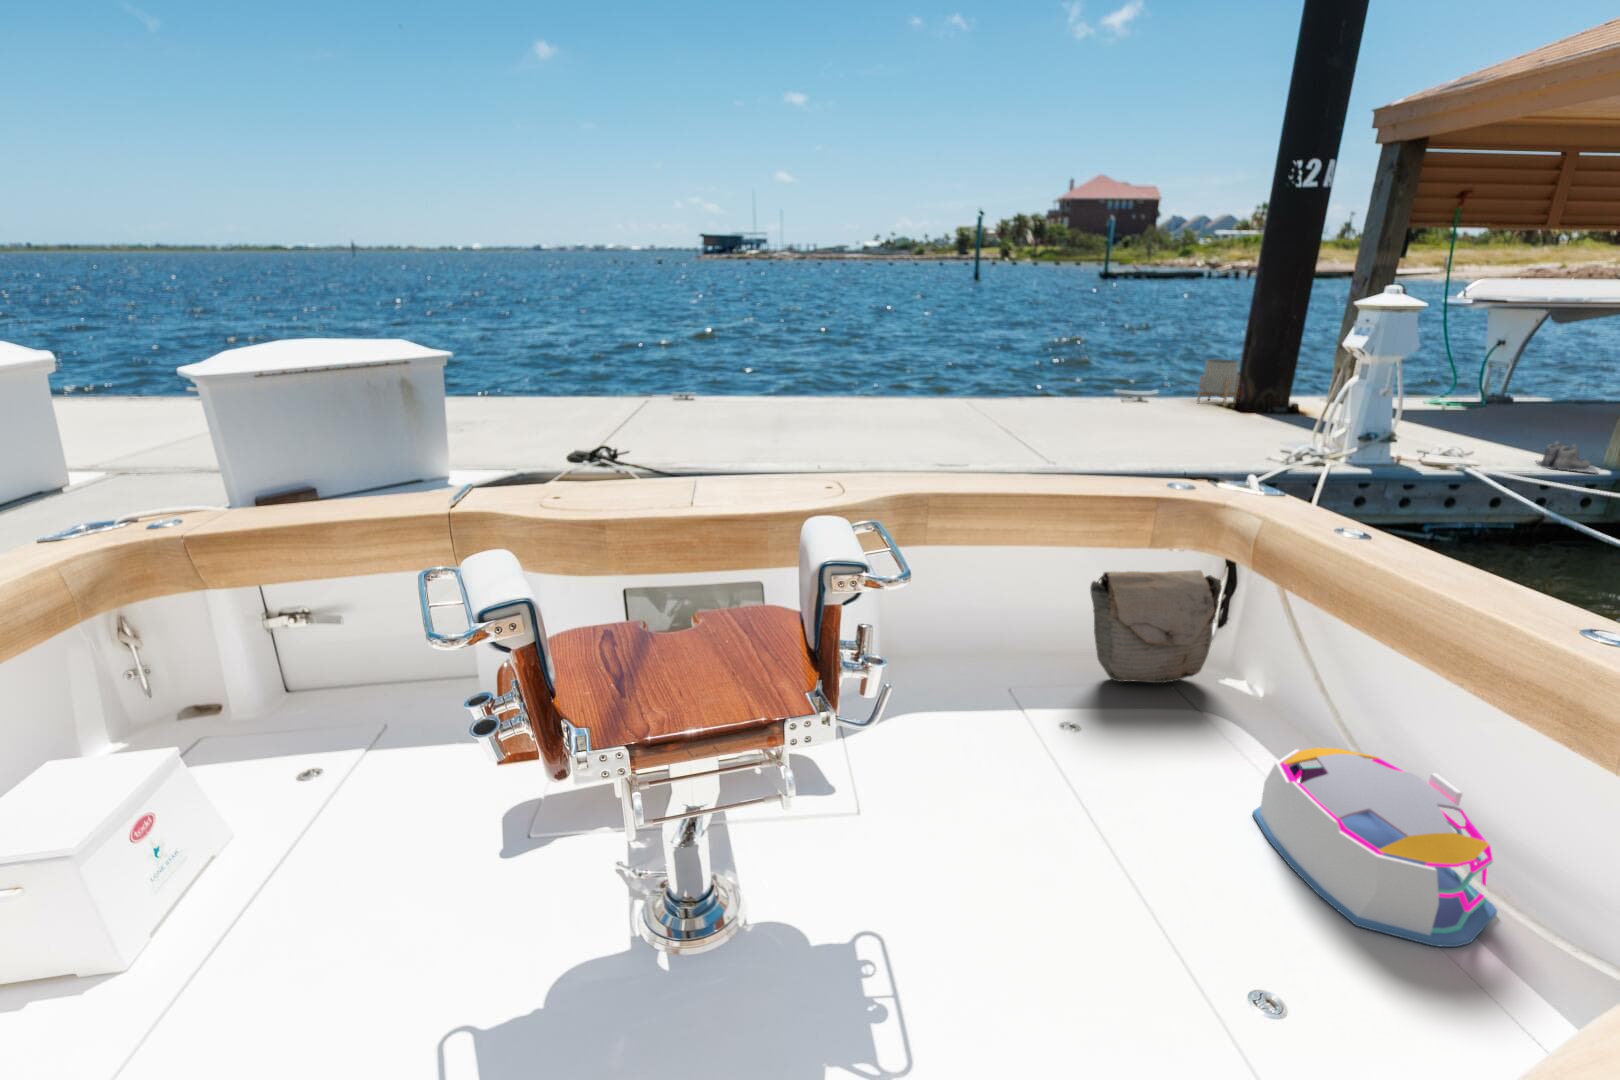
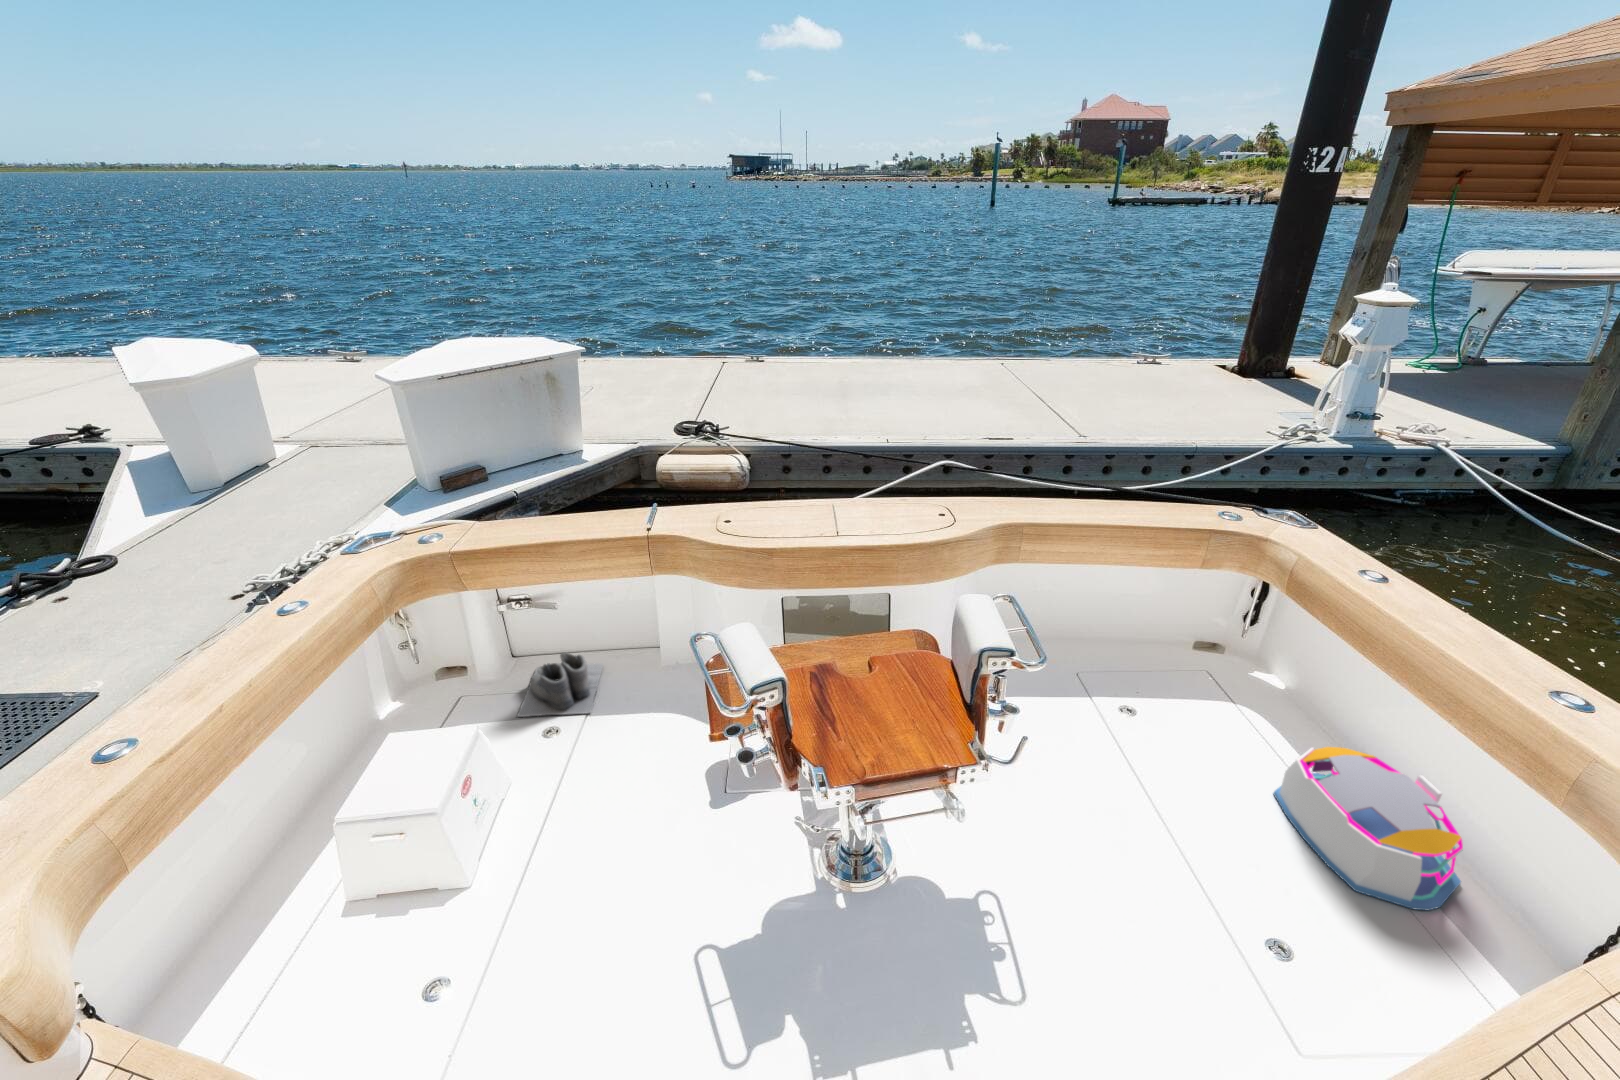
planter: present [1197,359,1239,406] -> none [1203,328,1243,372]
boots: present [1536,442,1597,473] -> present [518,652,603,717]
bag: present [1090,570,1222,683] -> none [1144,584,1251,670]

